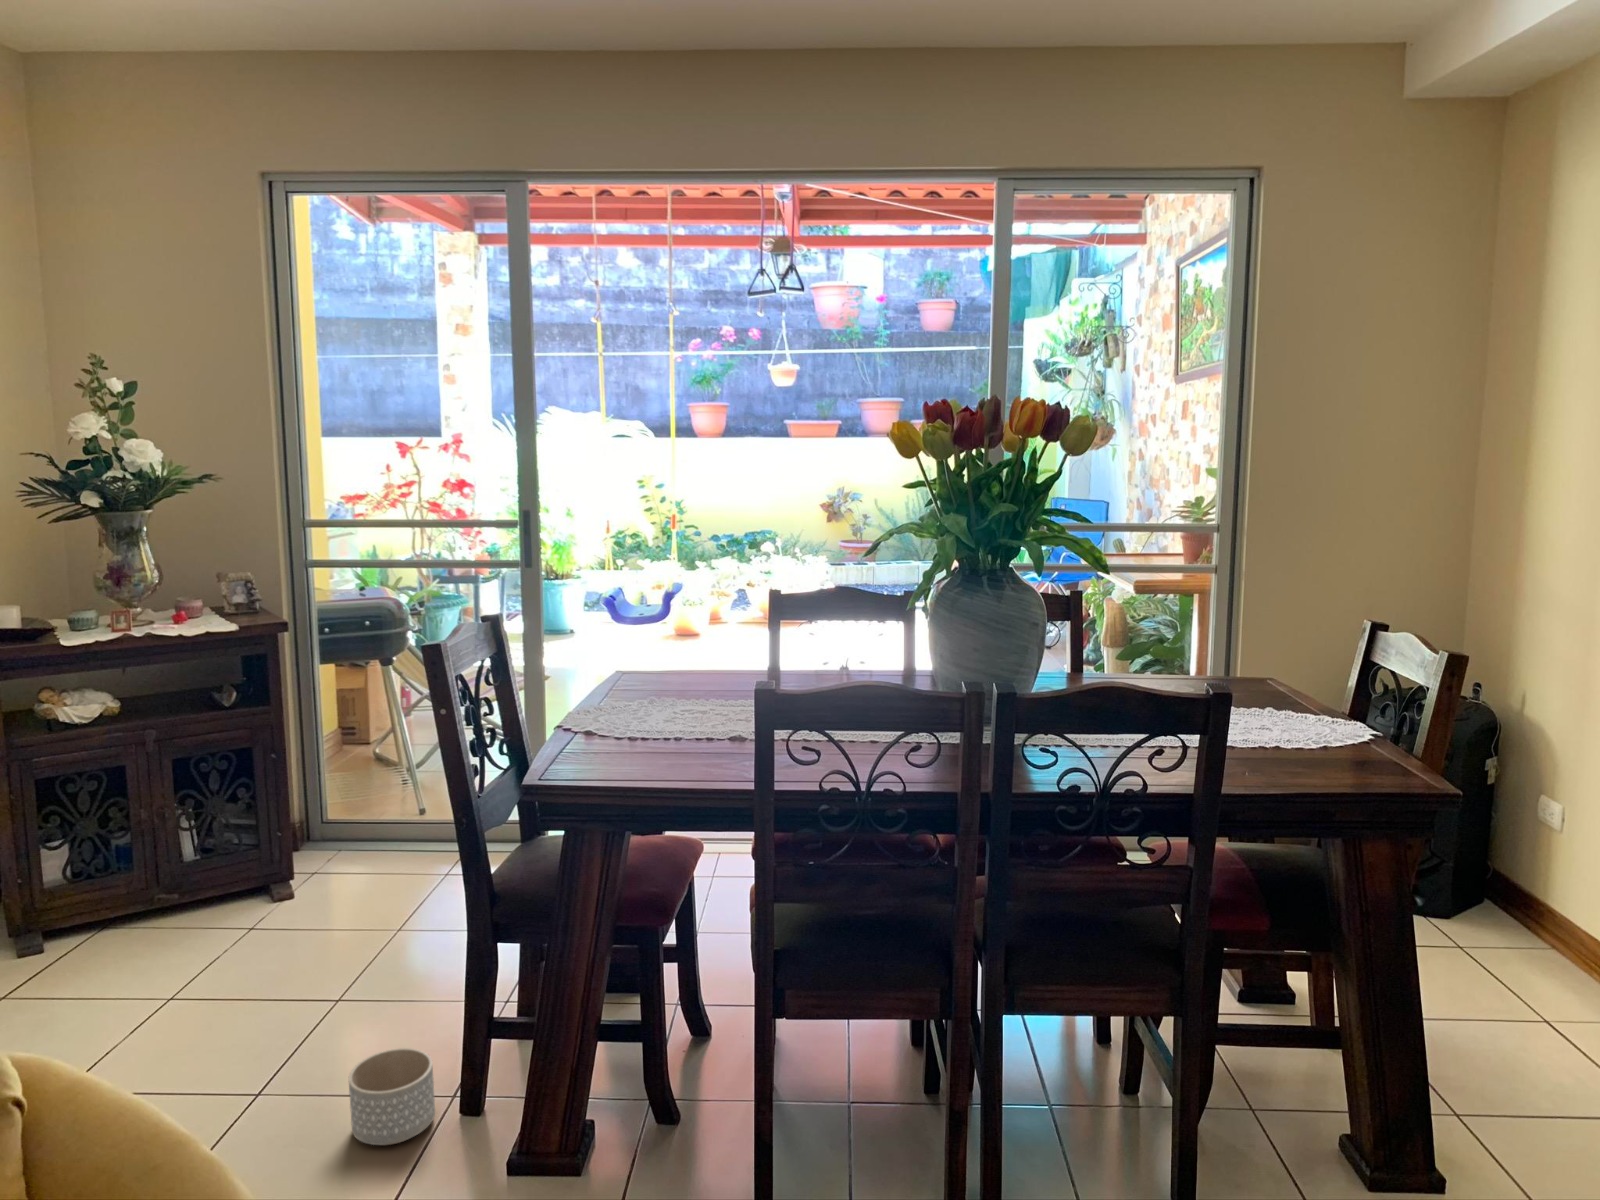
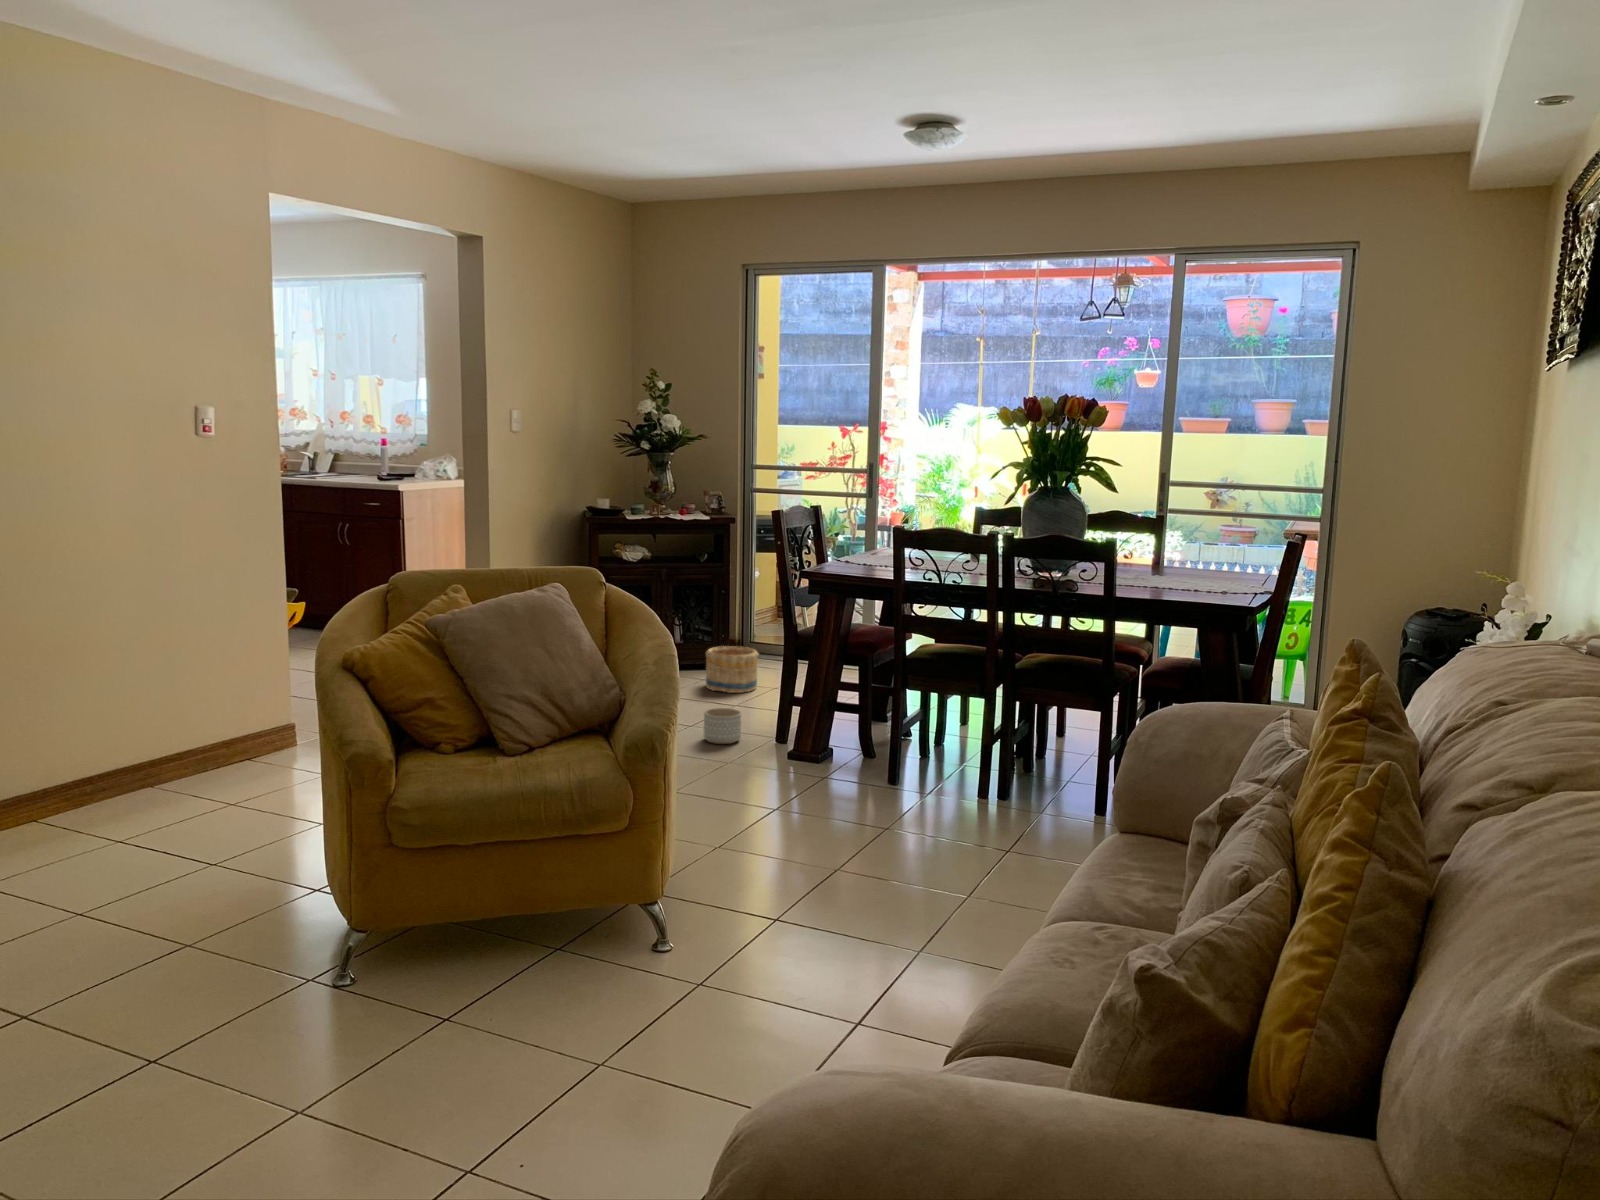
basket: none [275,848,380,949] -> present [706,646,758,693]

